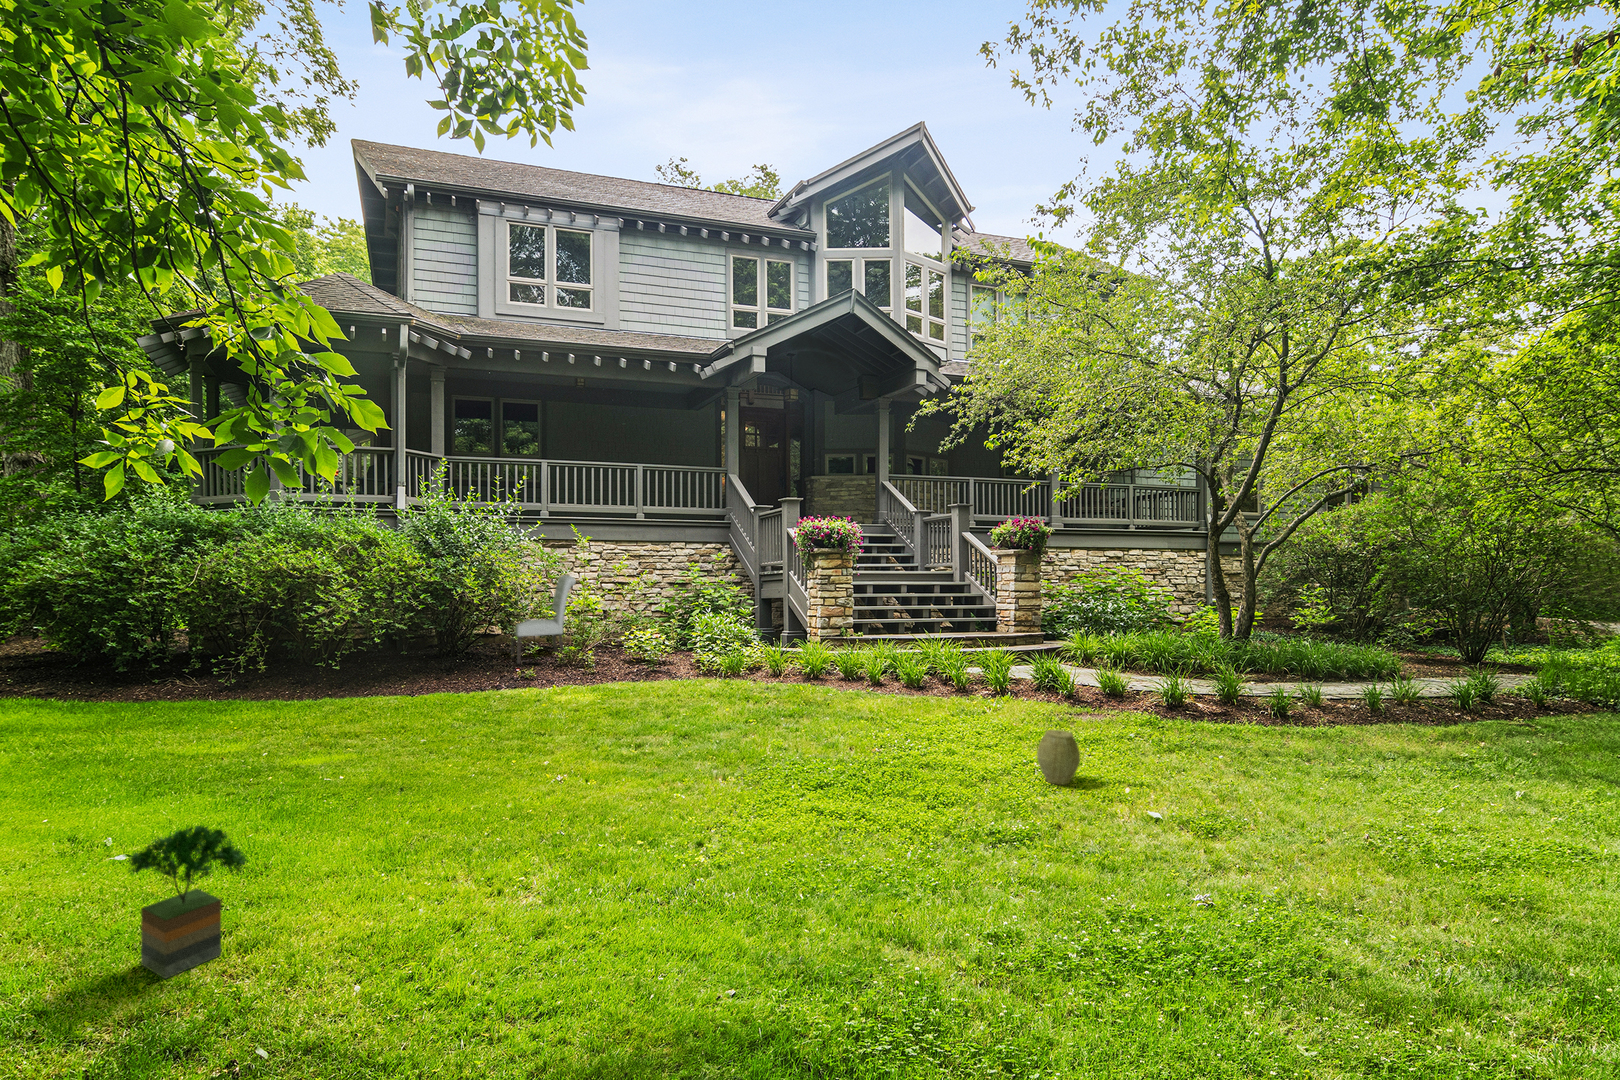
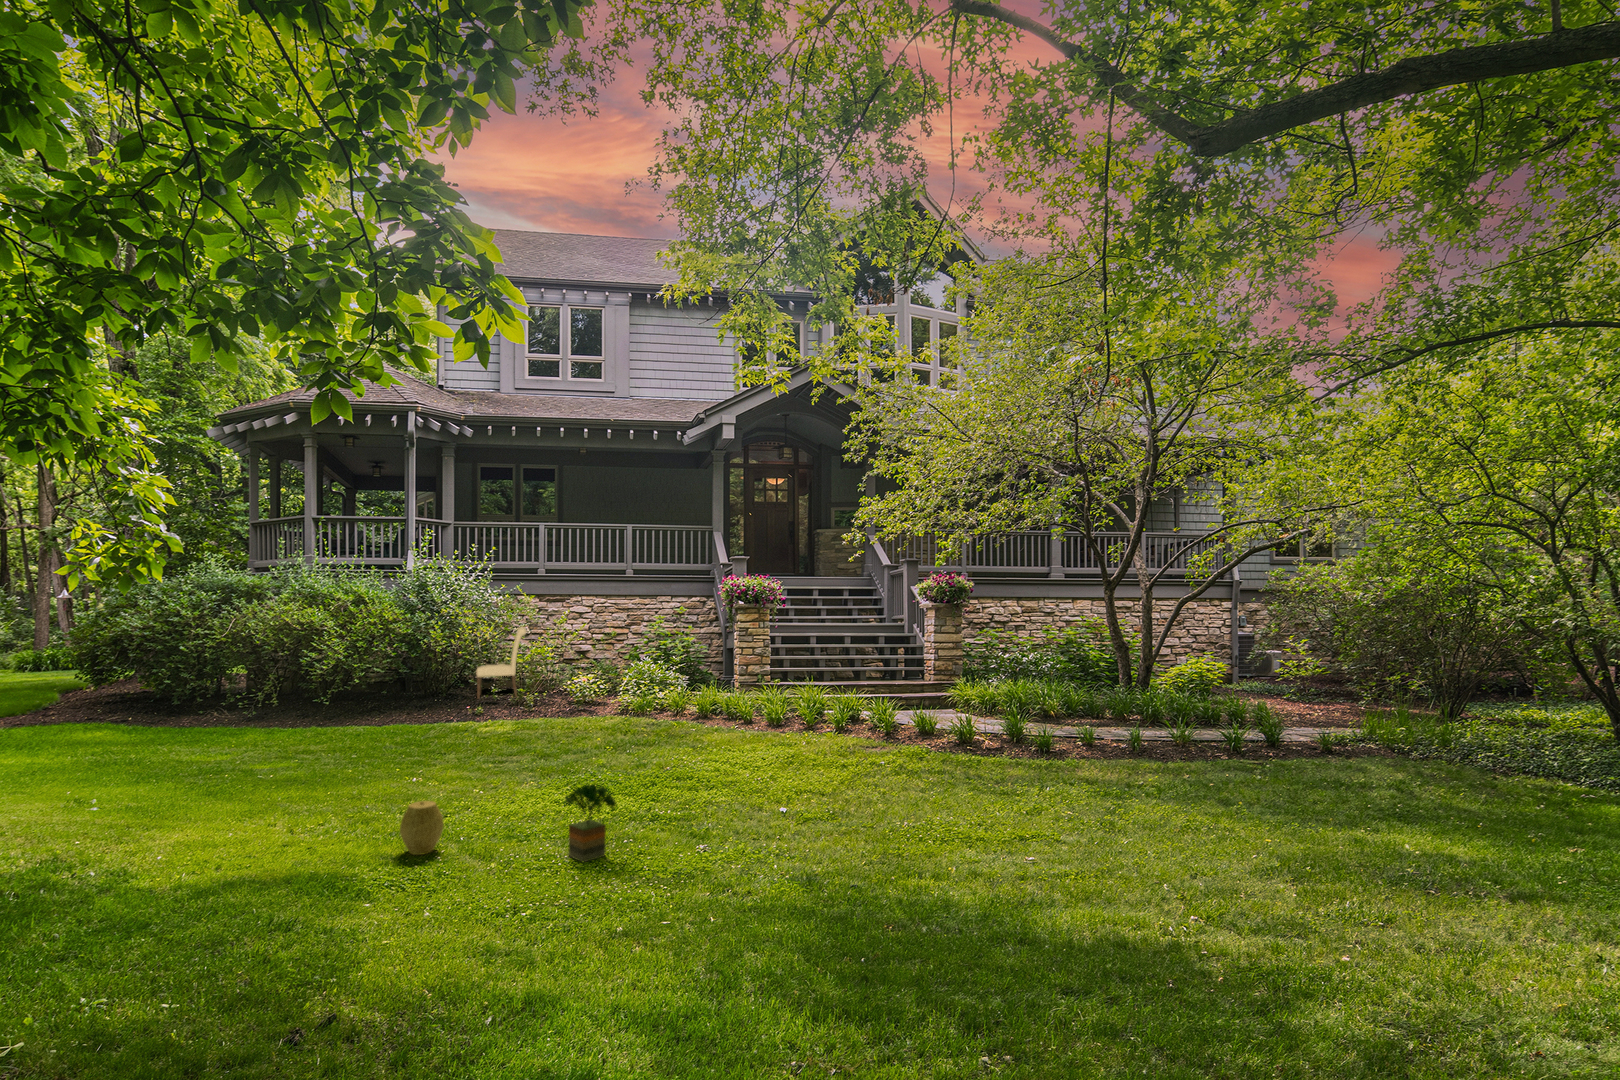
woven basket: present [1037,730,1080,785] -> present [400,801,444,855]
potted tree: present [127,825,246,979] -> present [564,784,617,862]

